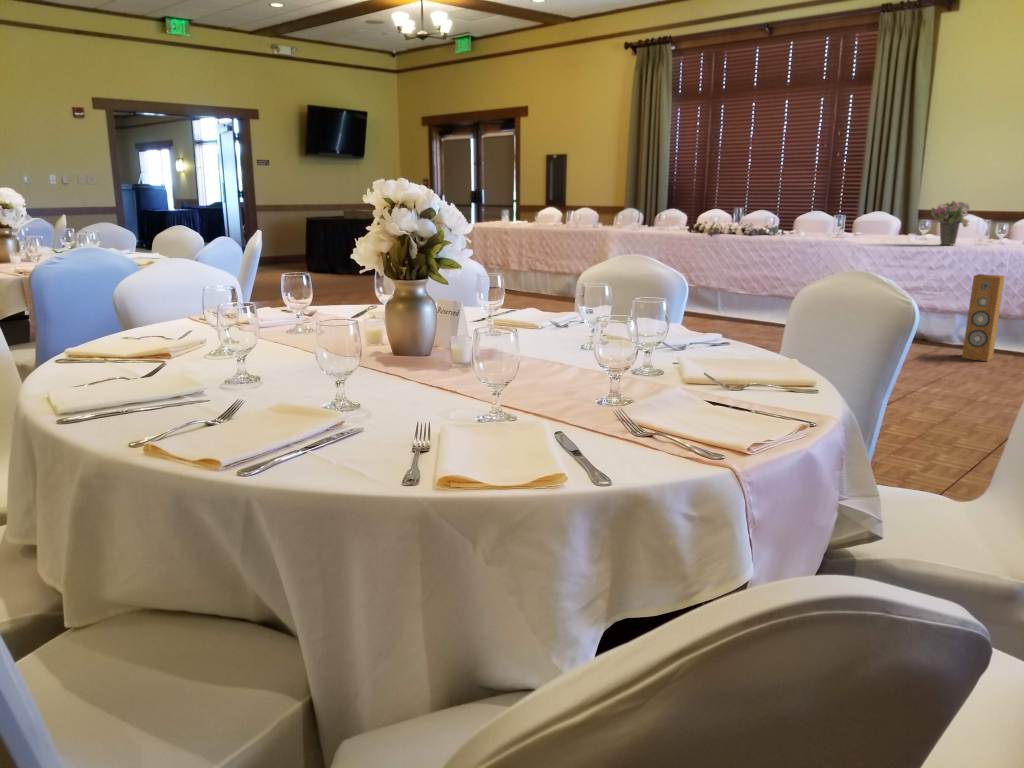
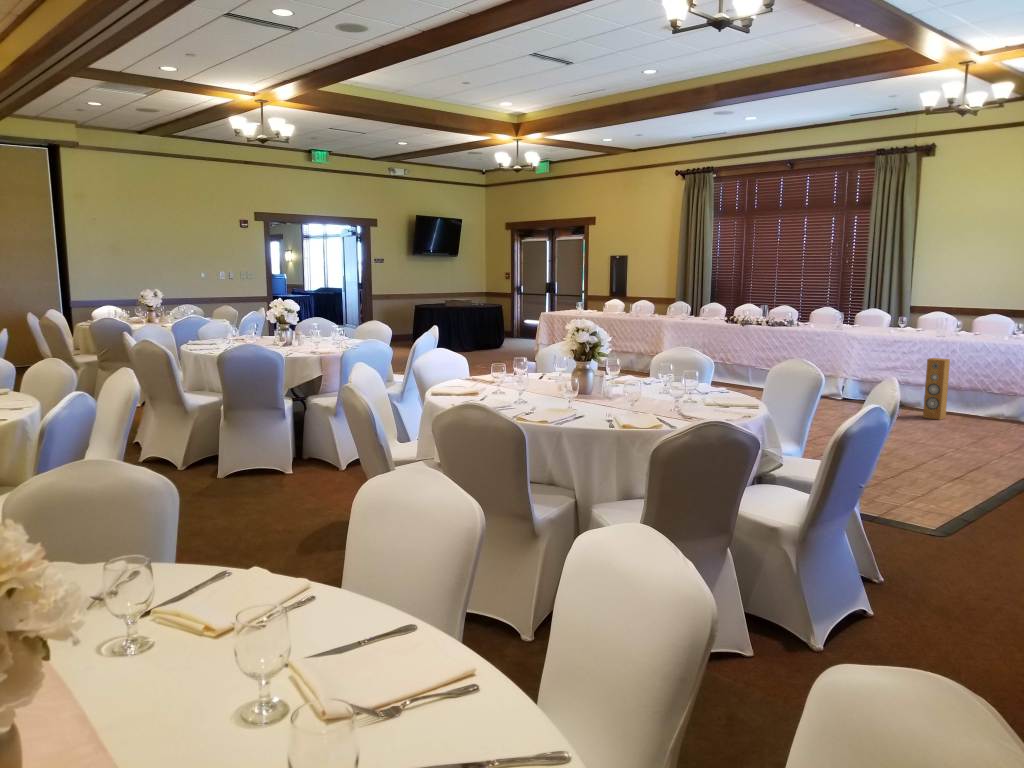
flower bouquet: present [931,201,970,245] -> none [898,306,926,337]

